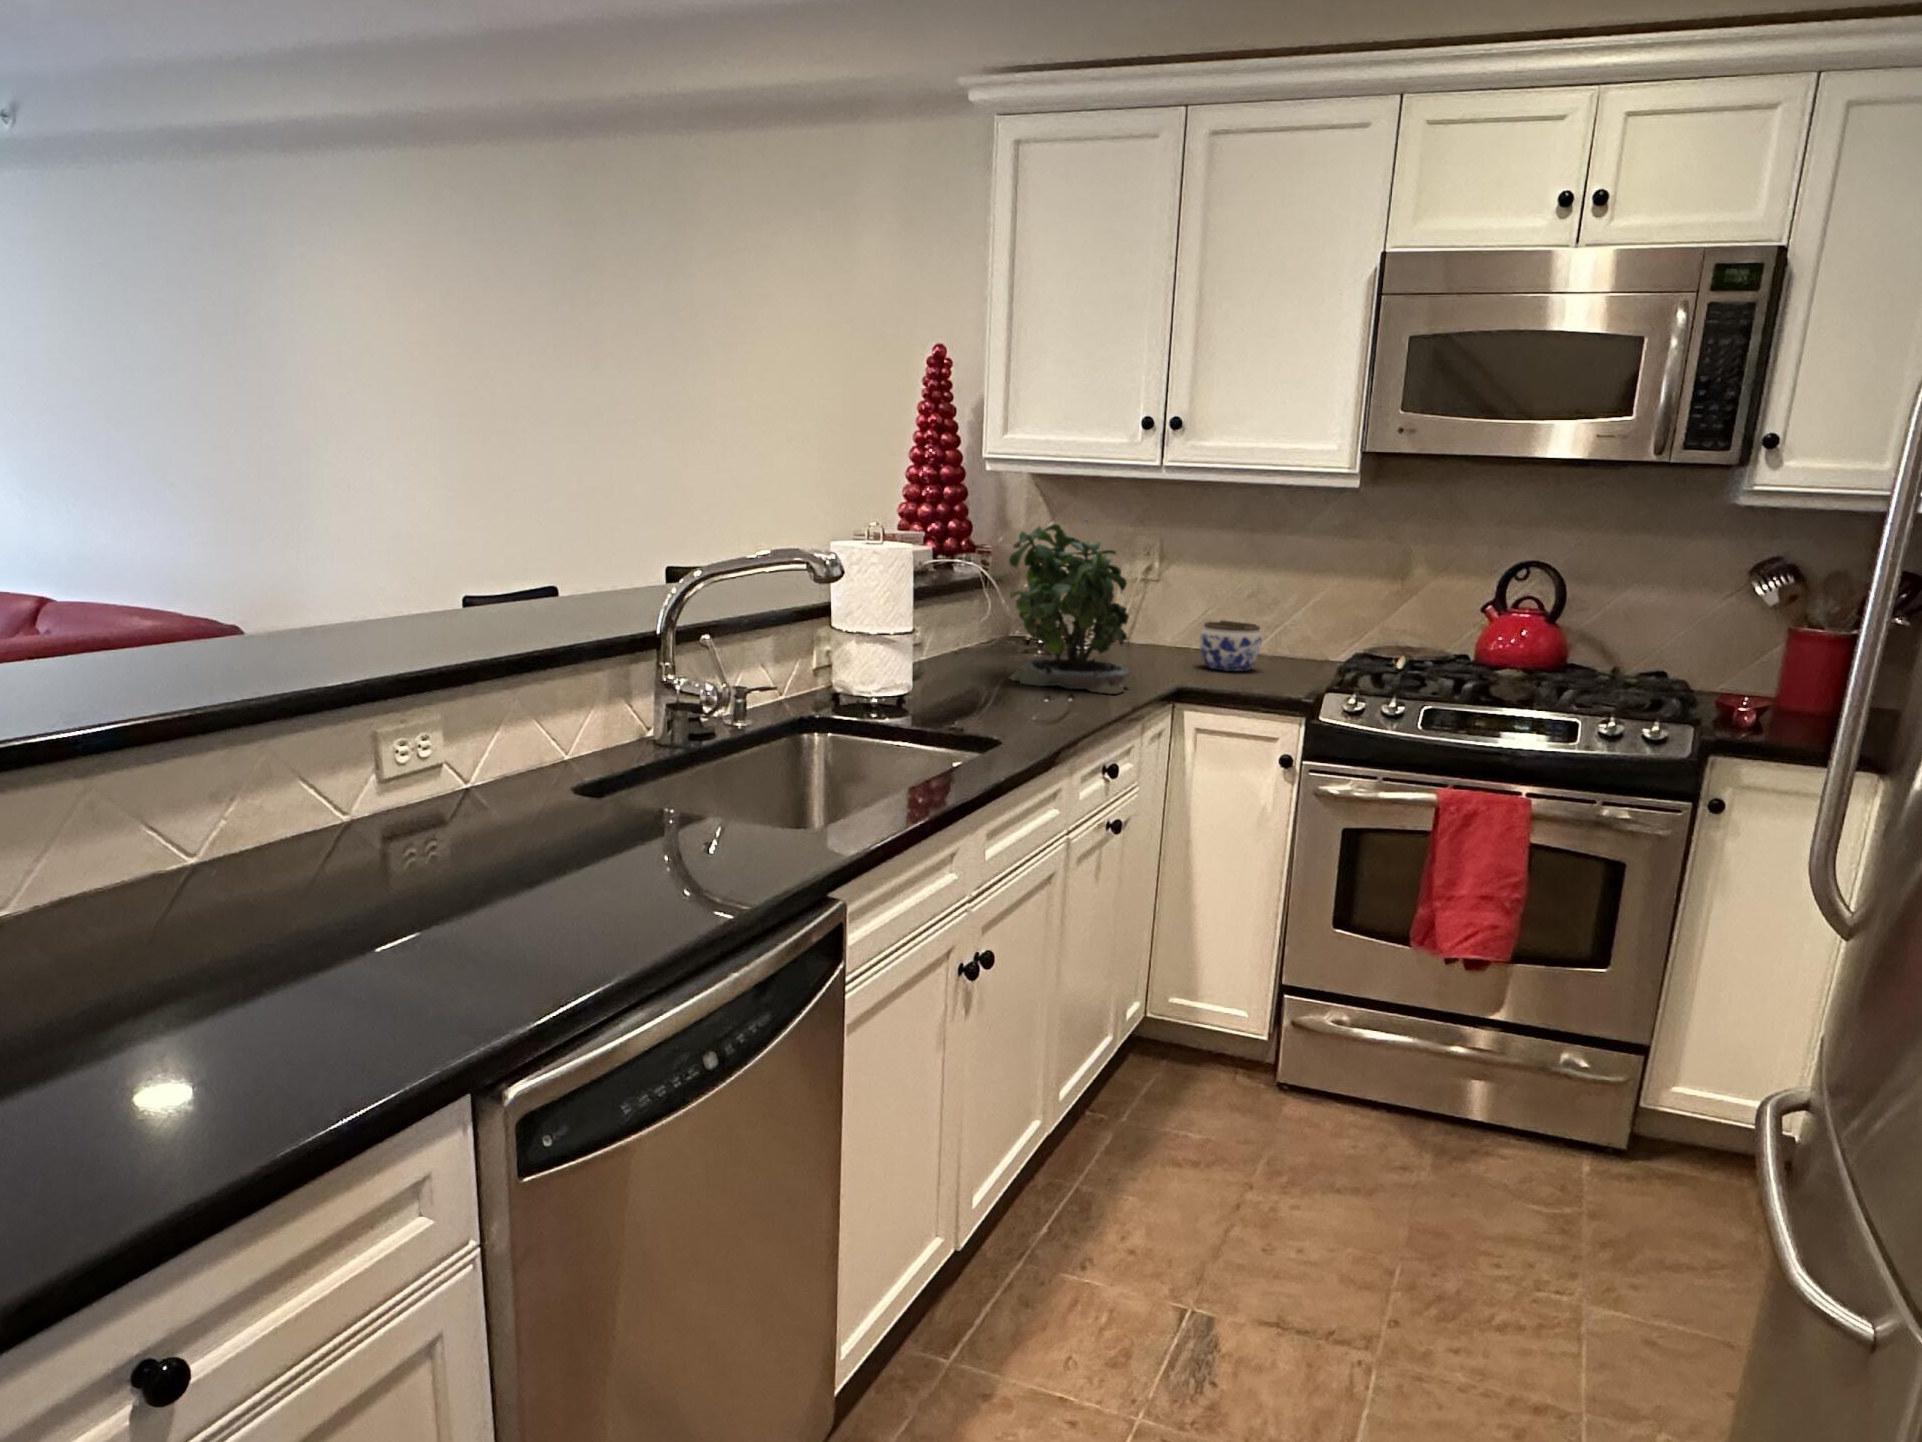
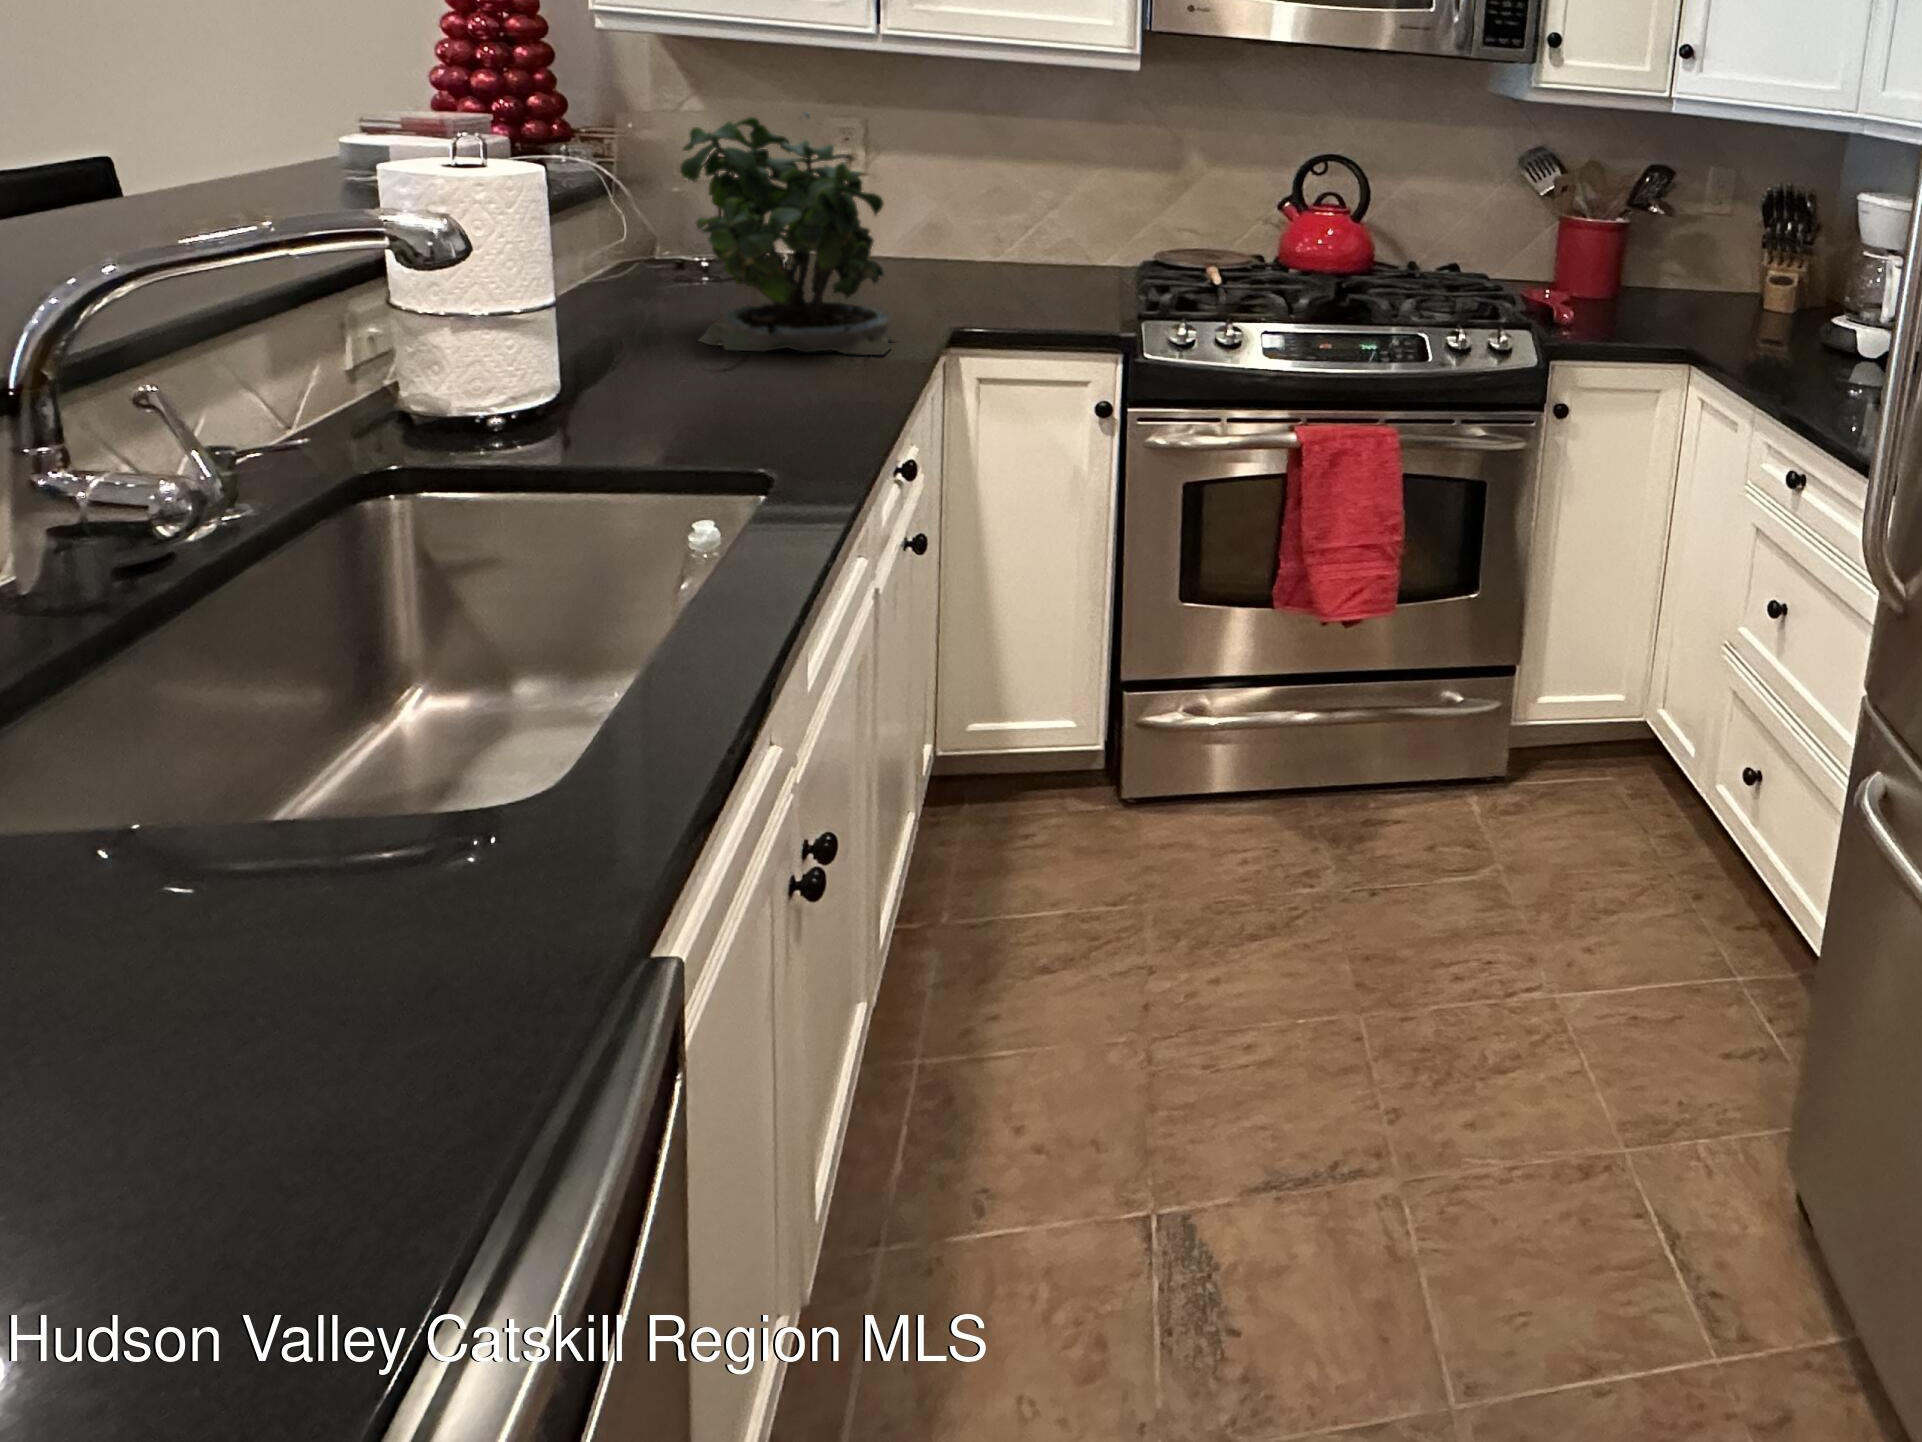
jar: present [1200,620,1262,671] -> none [950,227,1033,292]

